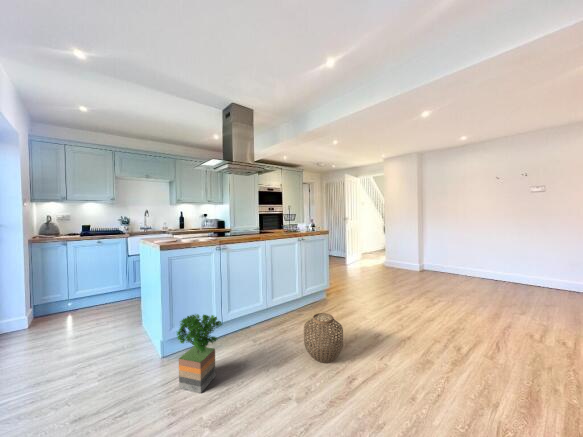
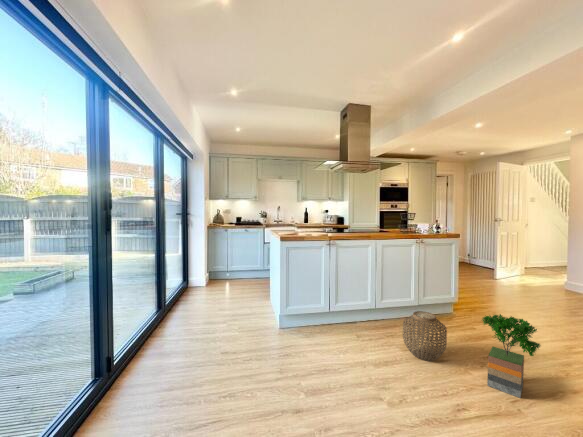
potted tree: present [177,314,222,393] -> present [482,314,541,398]

